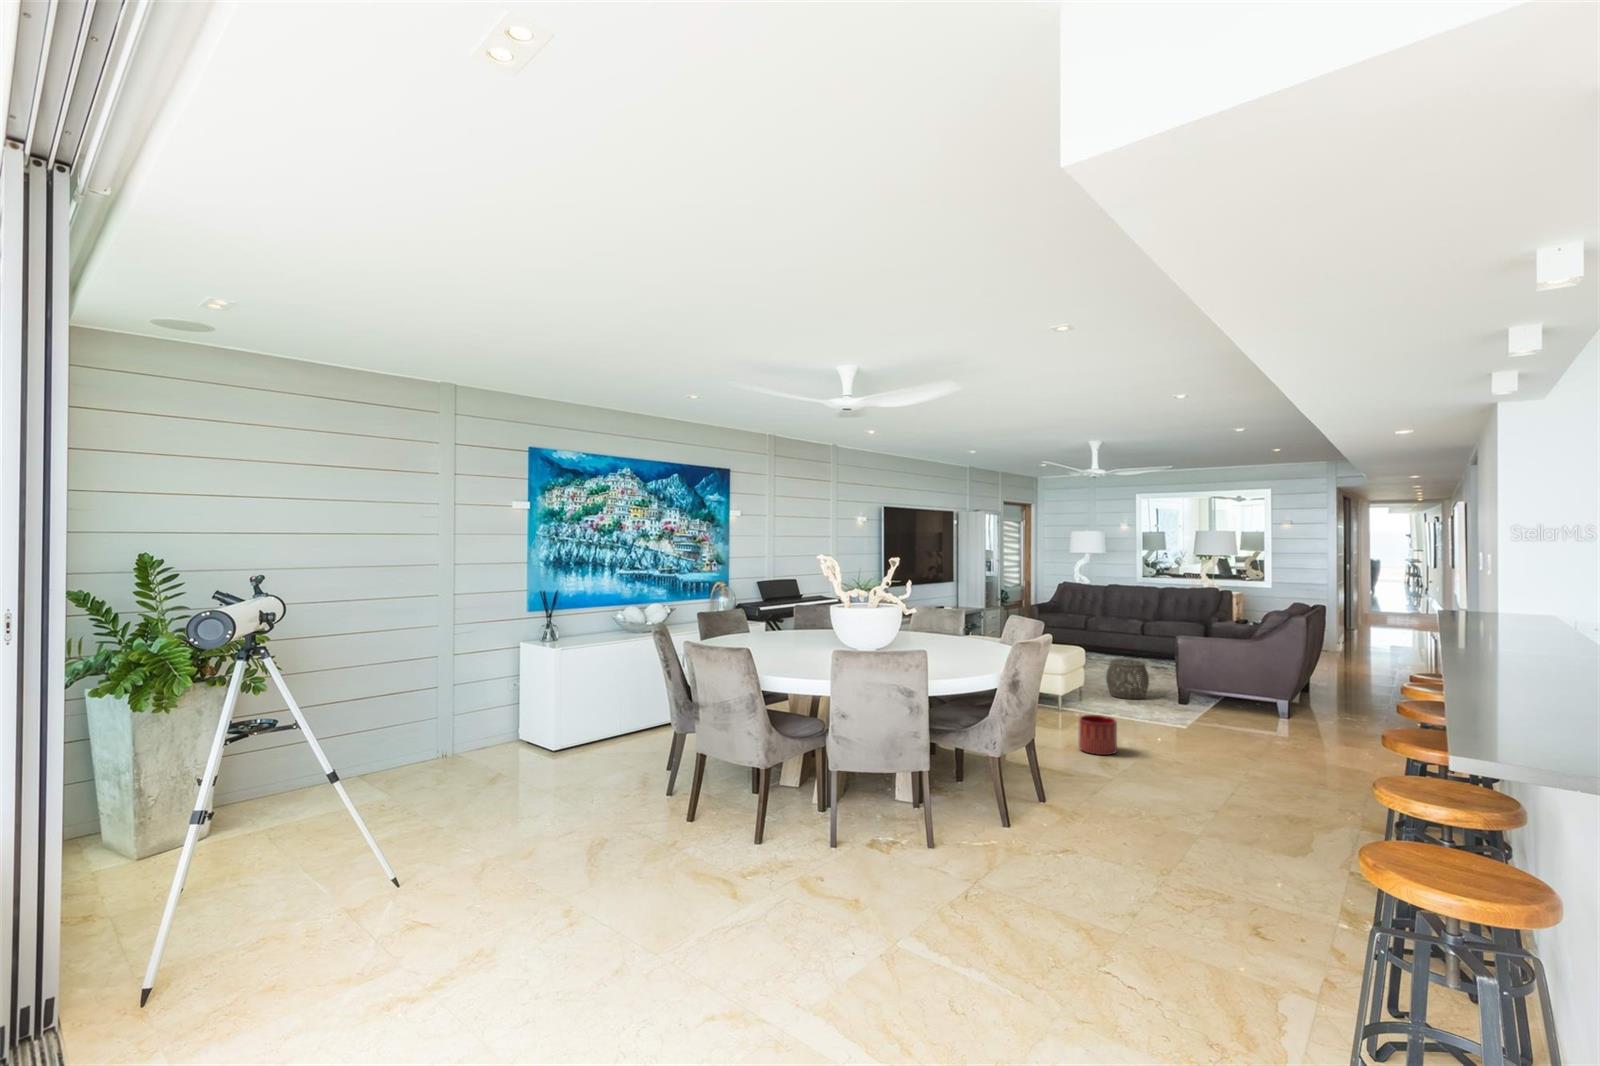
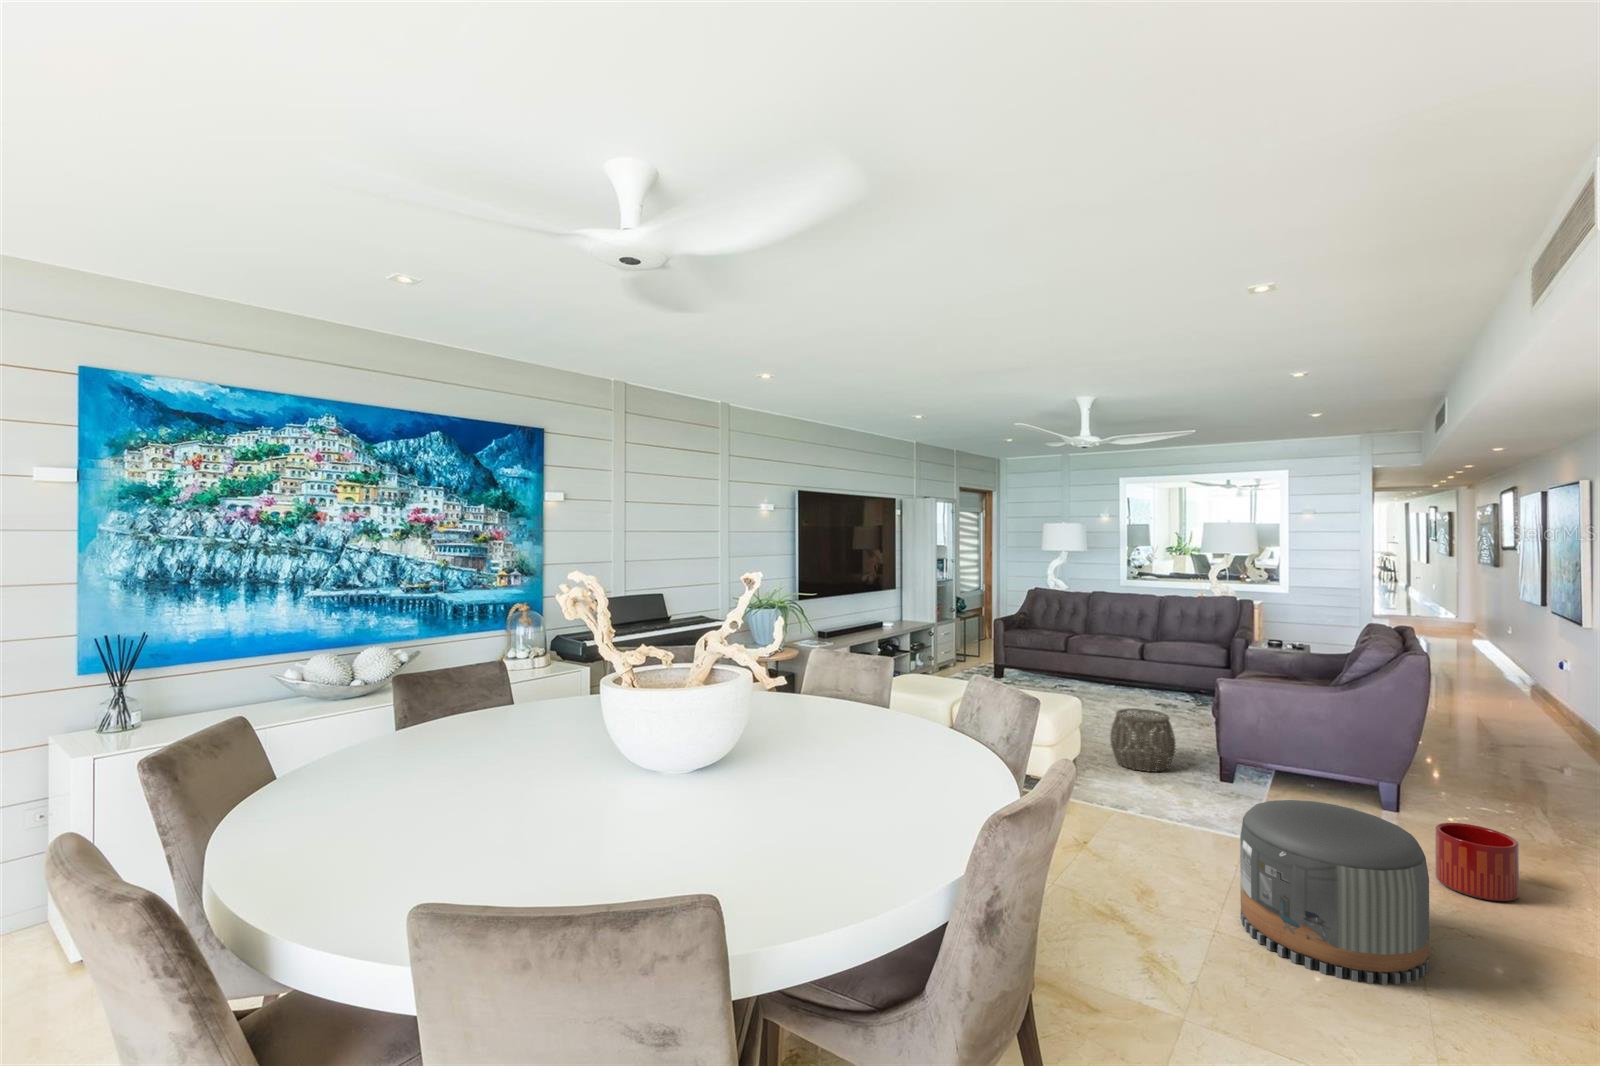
pouf: none [1156,687,1247,768] -> present [1240,800,1429,985]
planter: present [1079,715,1117,755] -> present [1435,823,1519,901]

